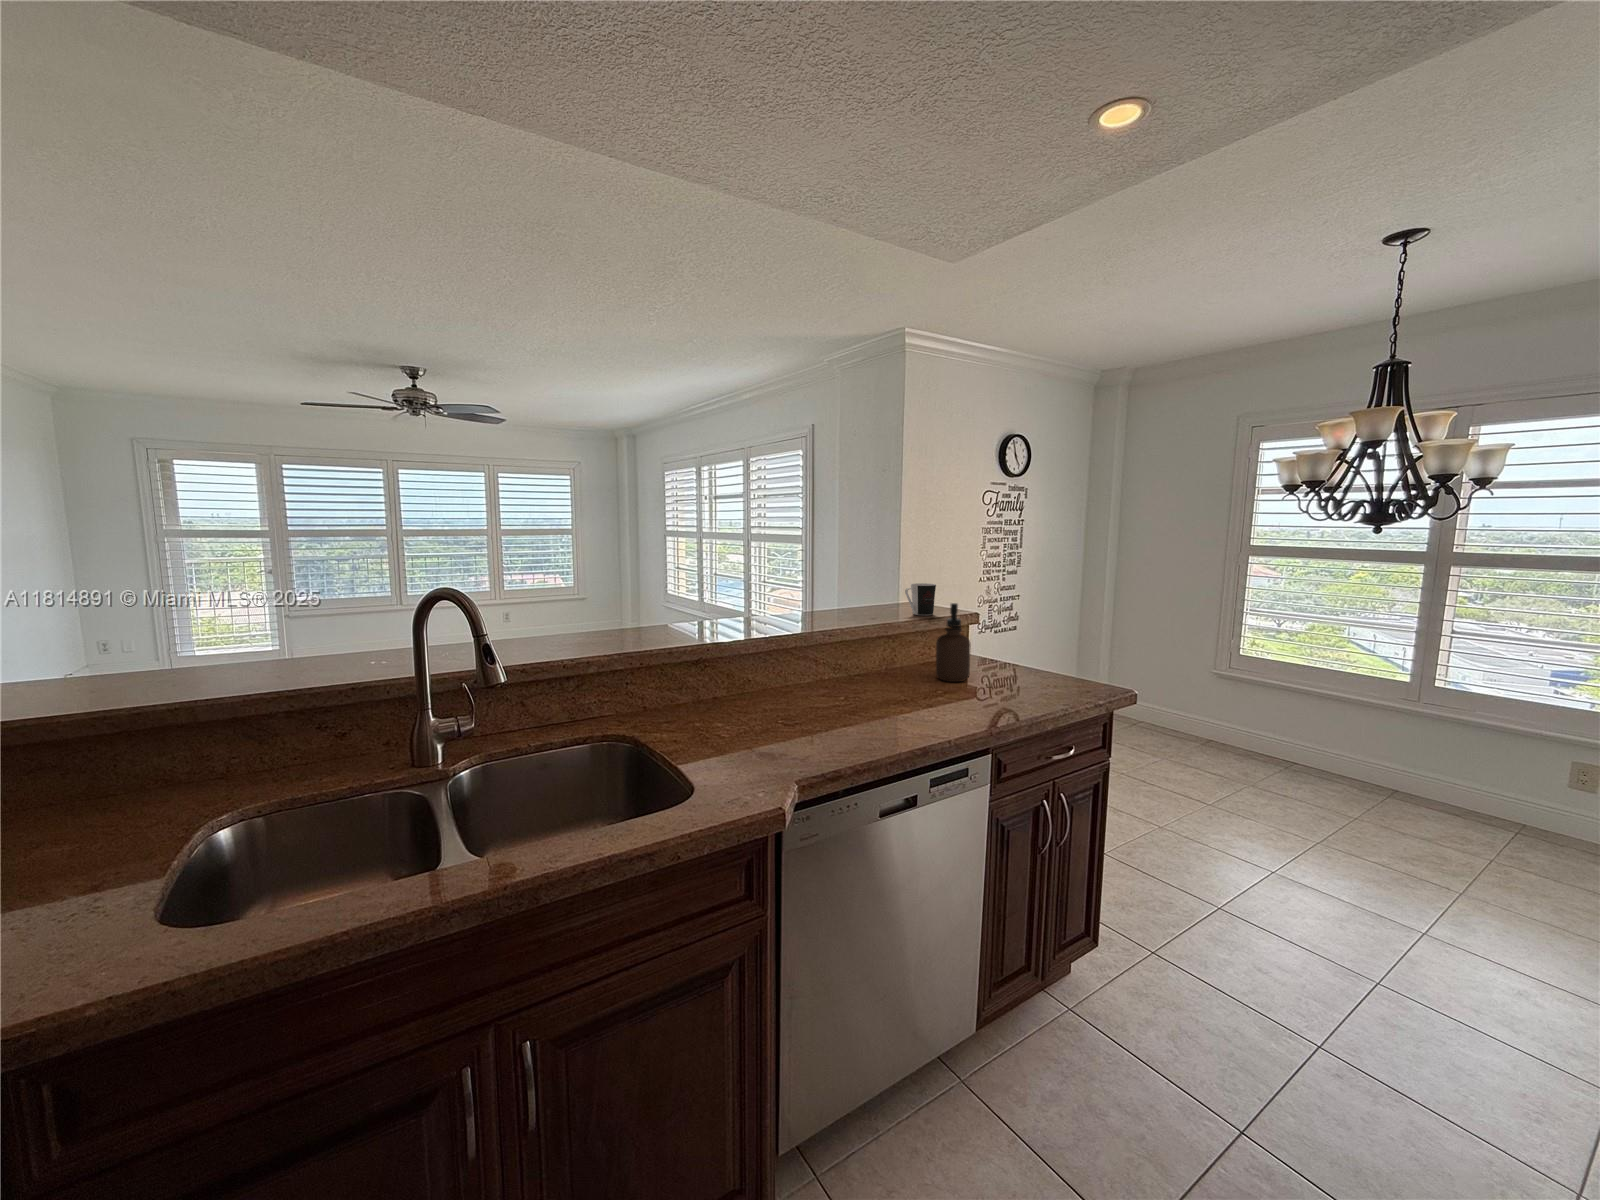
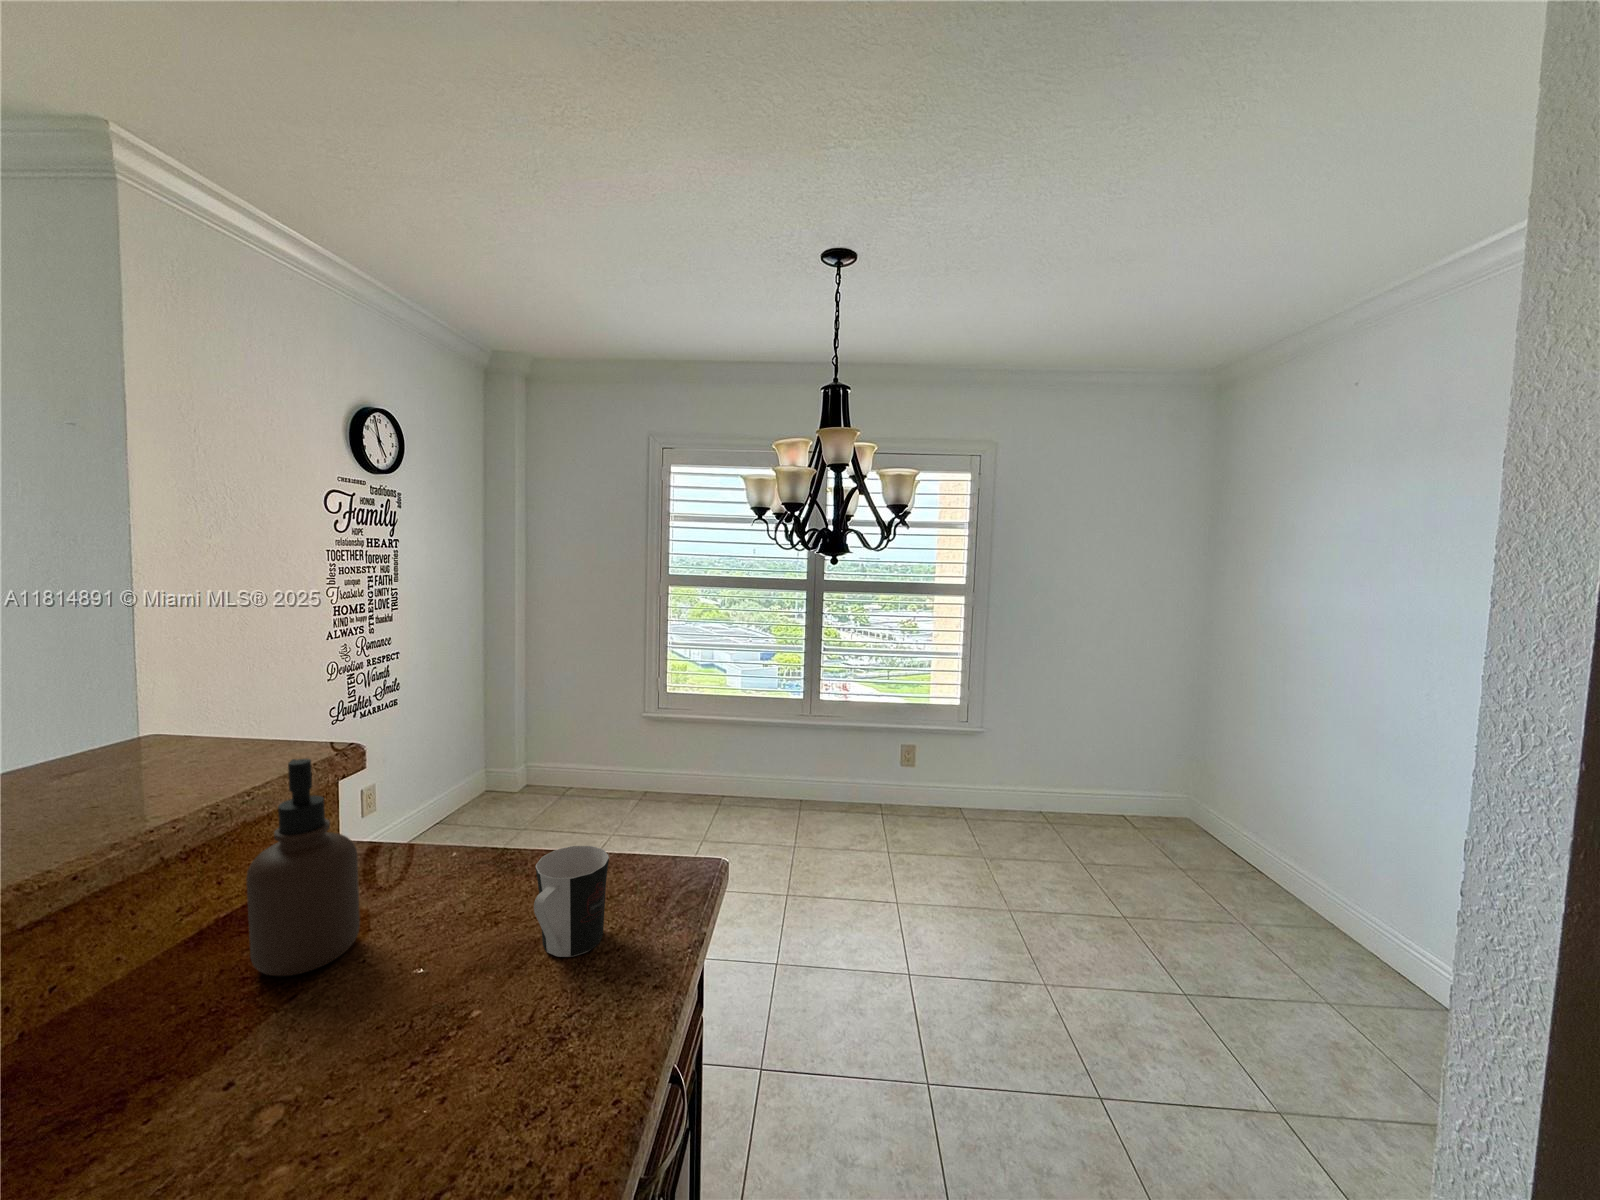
coffee cup: present [905,583,936,615] -> present [534,846,609,957]

